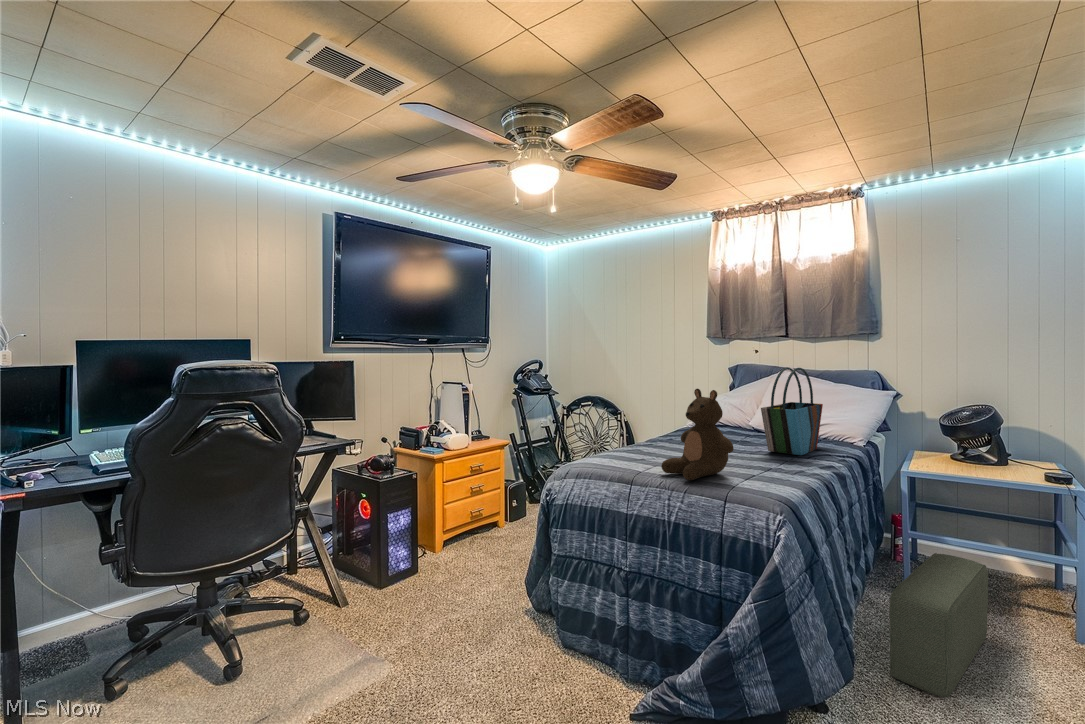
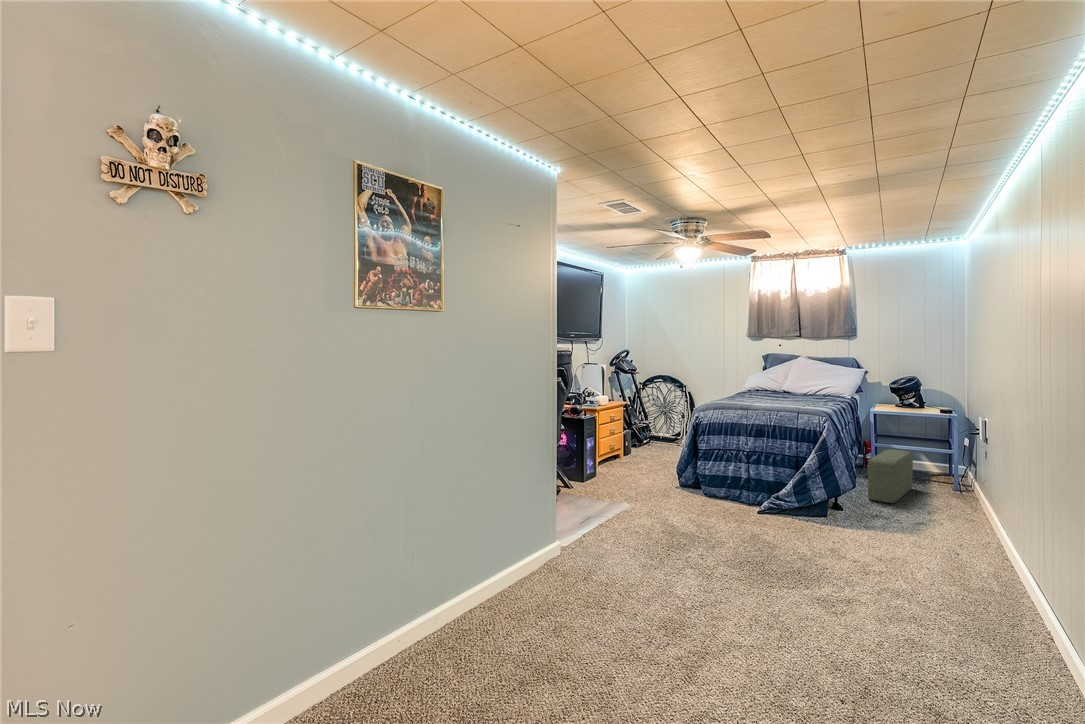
tote bag: present [761,367,823,455] -> none [800,355,830,401]
stuffed bear: present [661,389,734,480] -> none [758,365,796,409]

